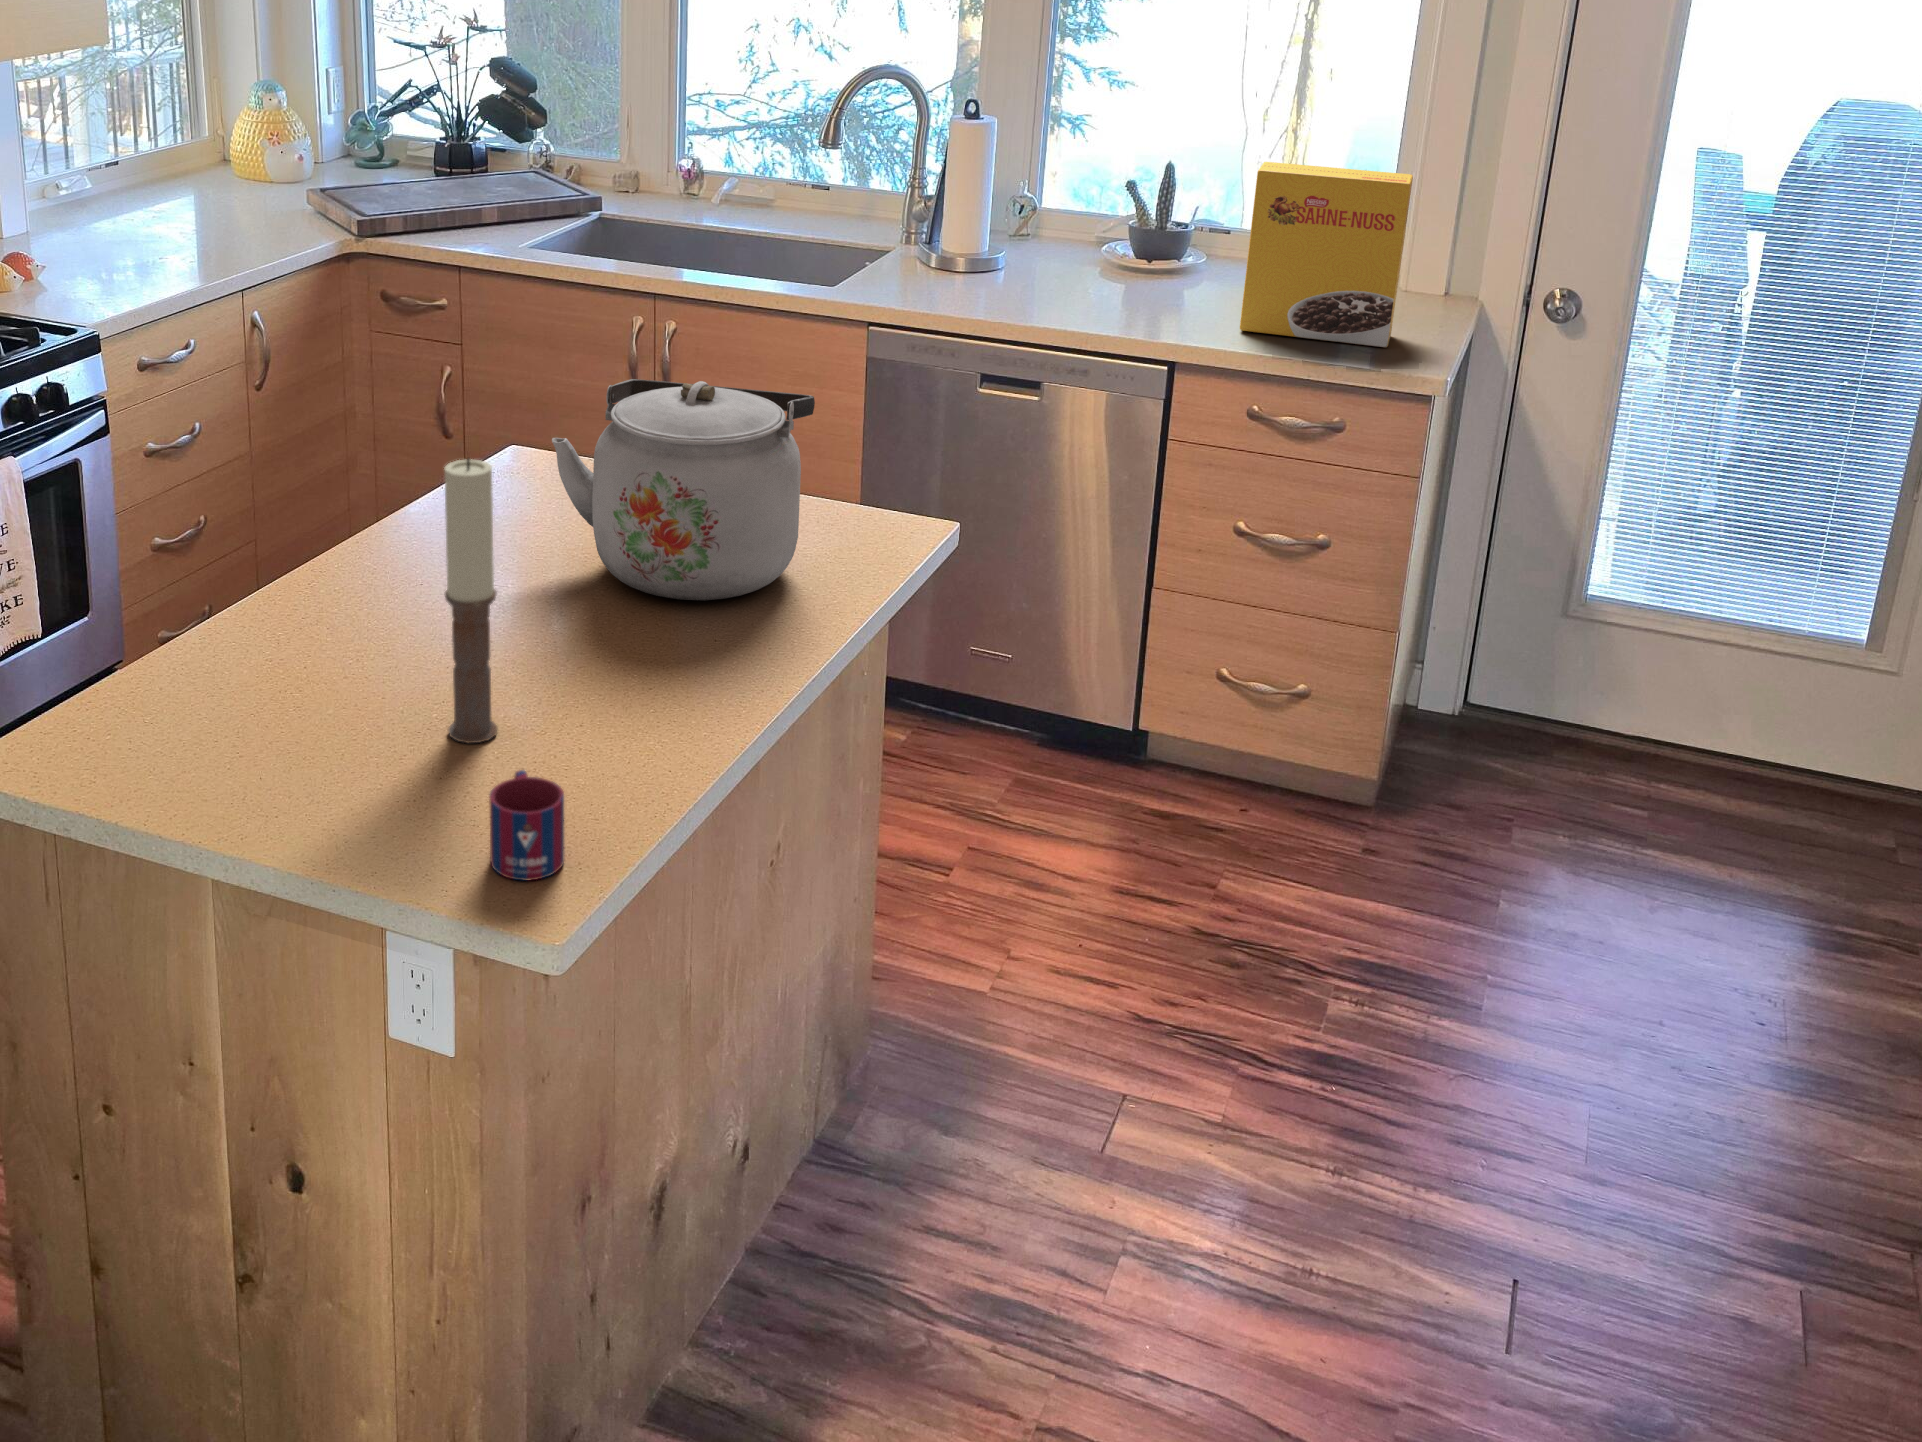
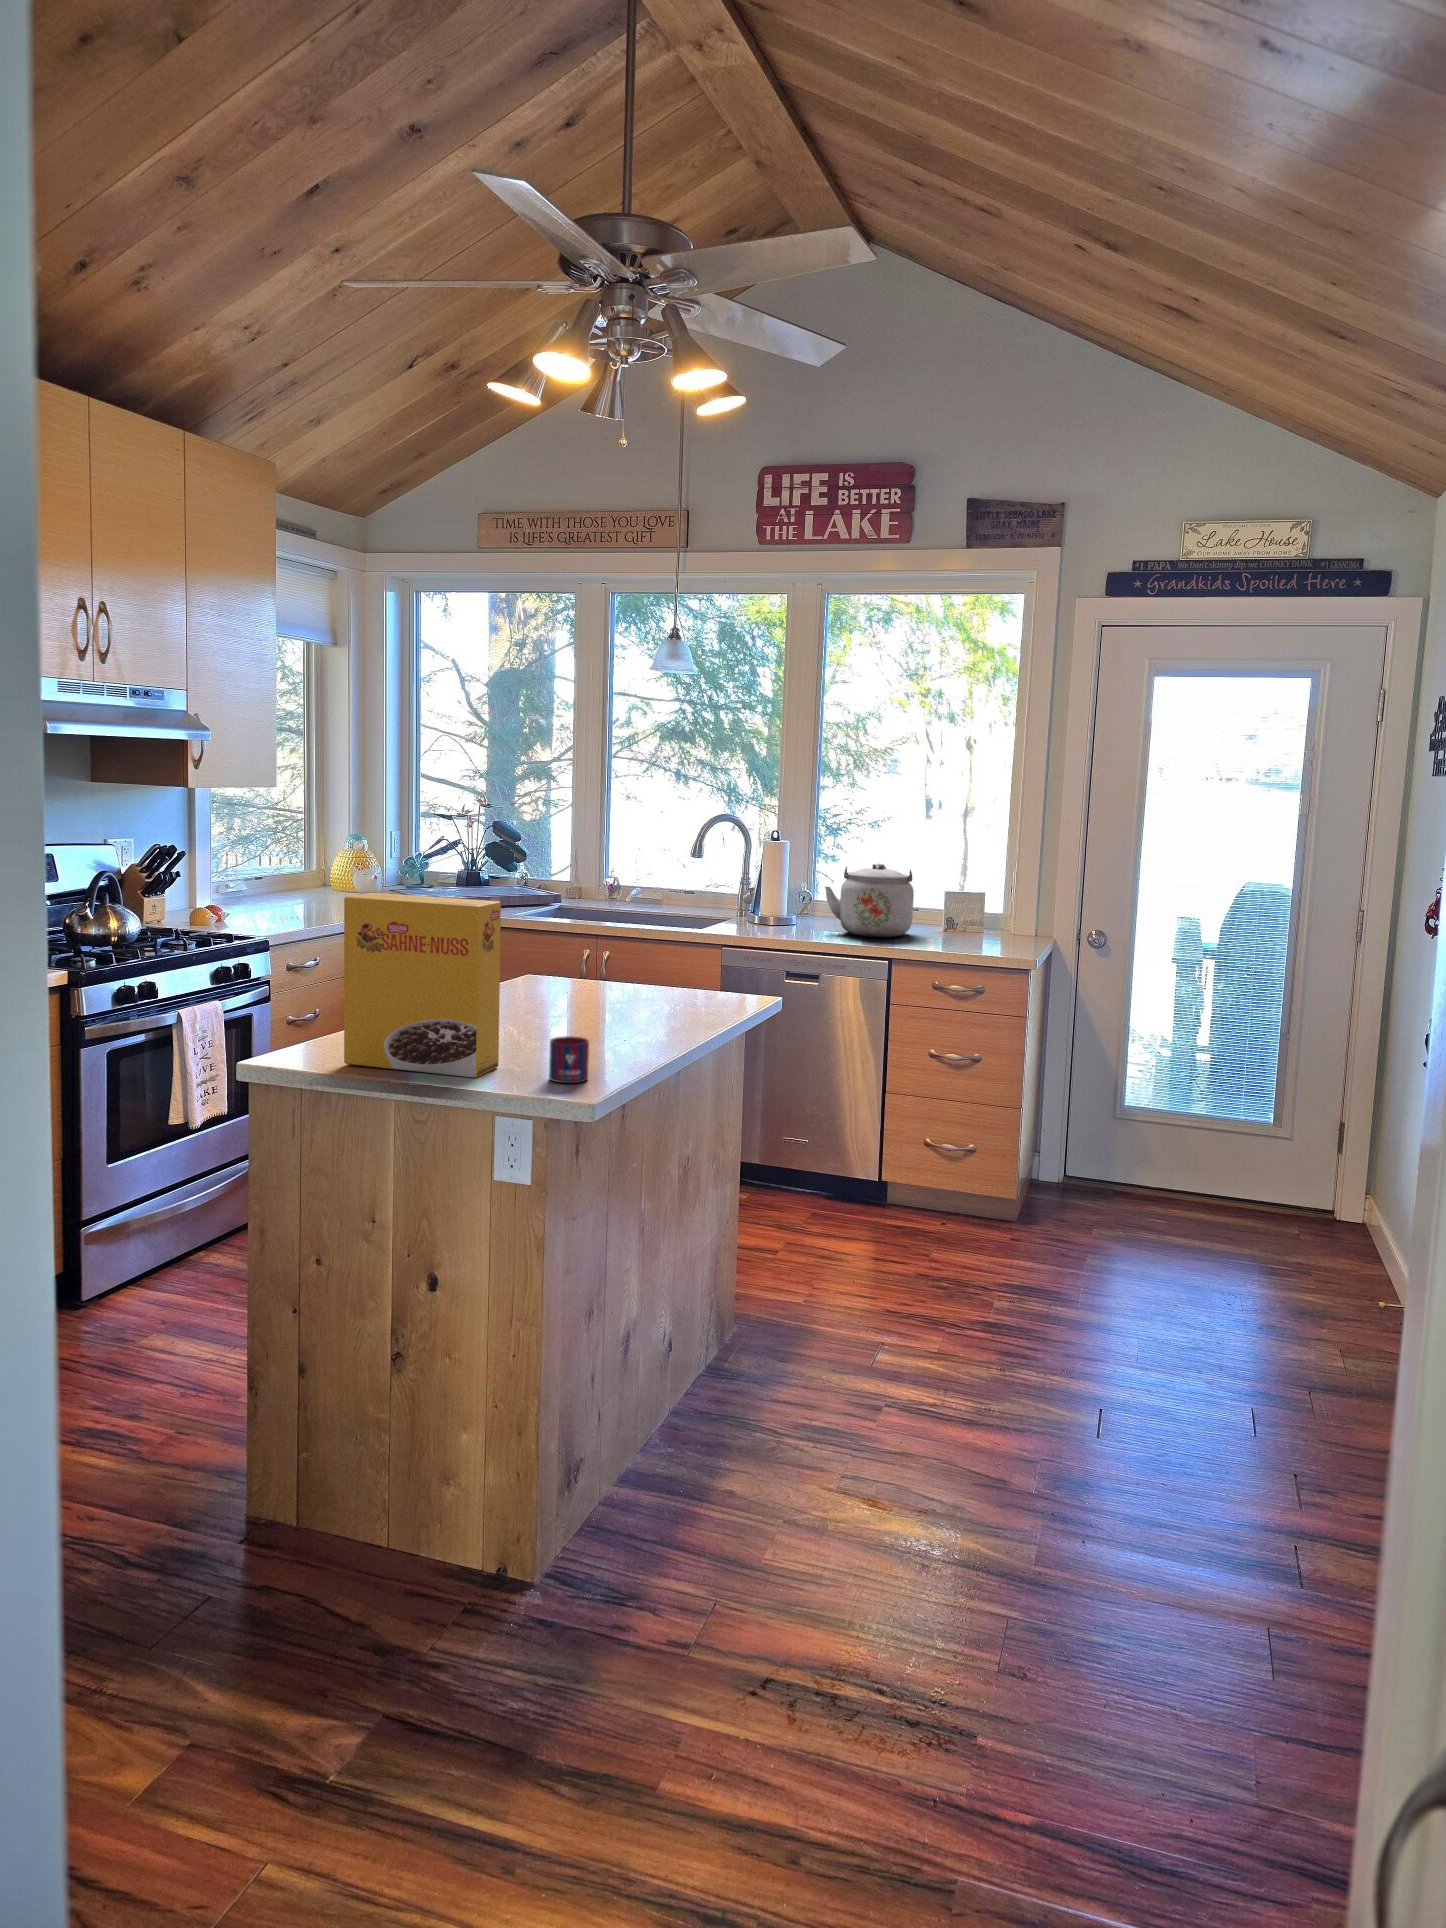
cereal box: present [1240,162,1413,347] -> present [344,893,501,1078]
kettle: present [552,379,815,601] -> present [825,863,914,937]
candle: present [444,458,497,743] -> none [516,893,544,1051]

